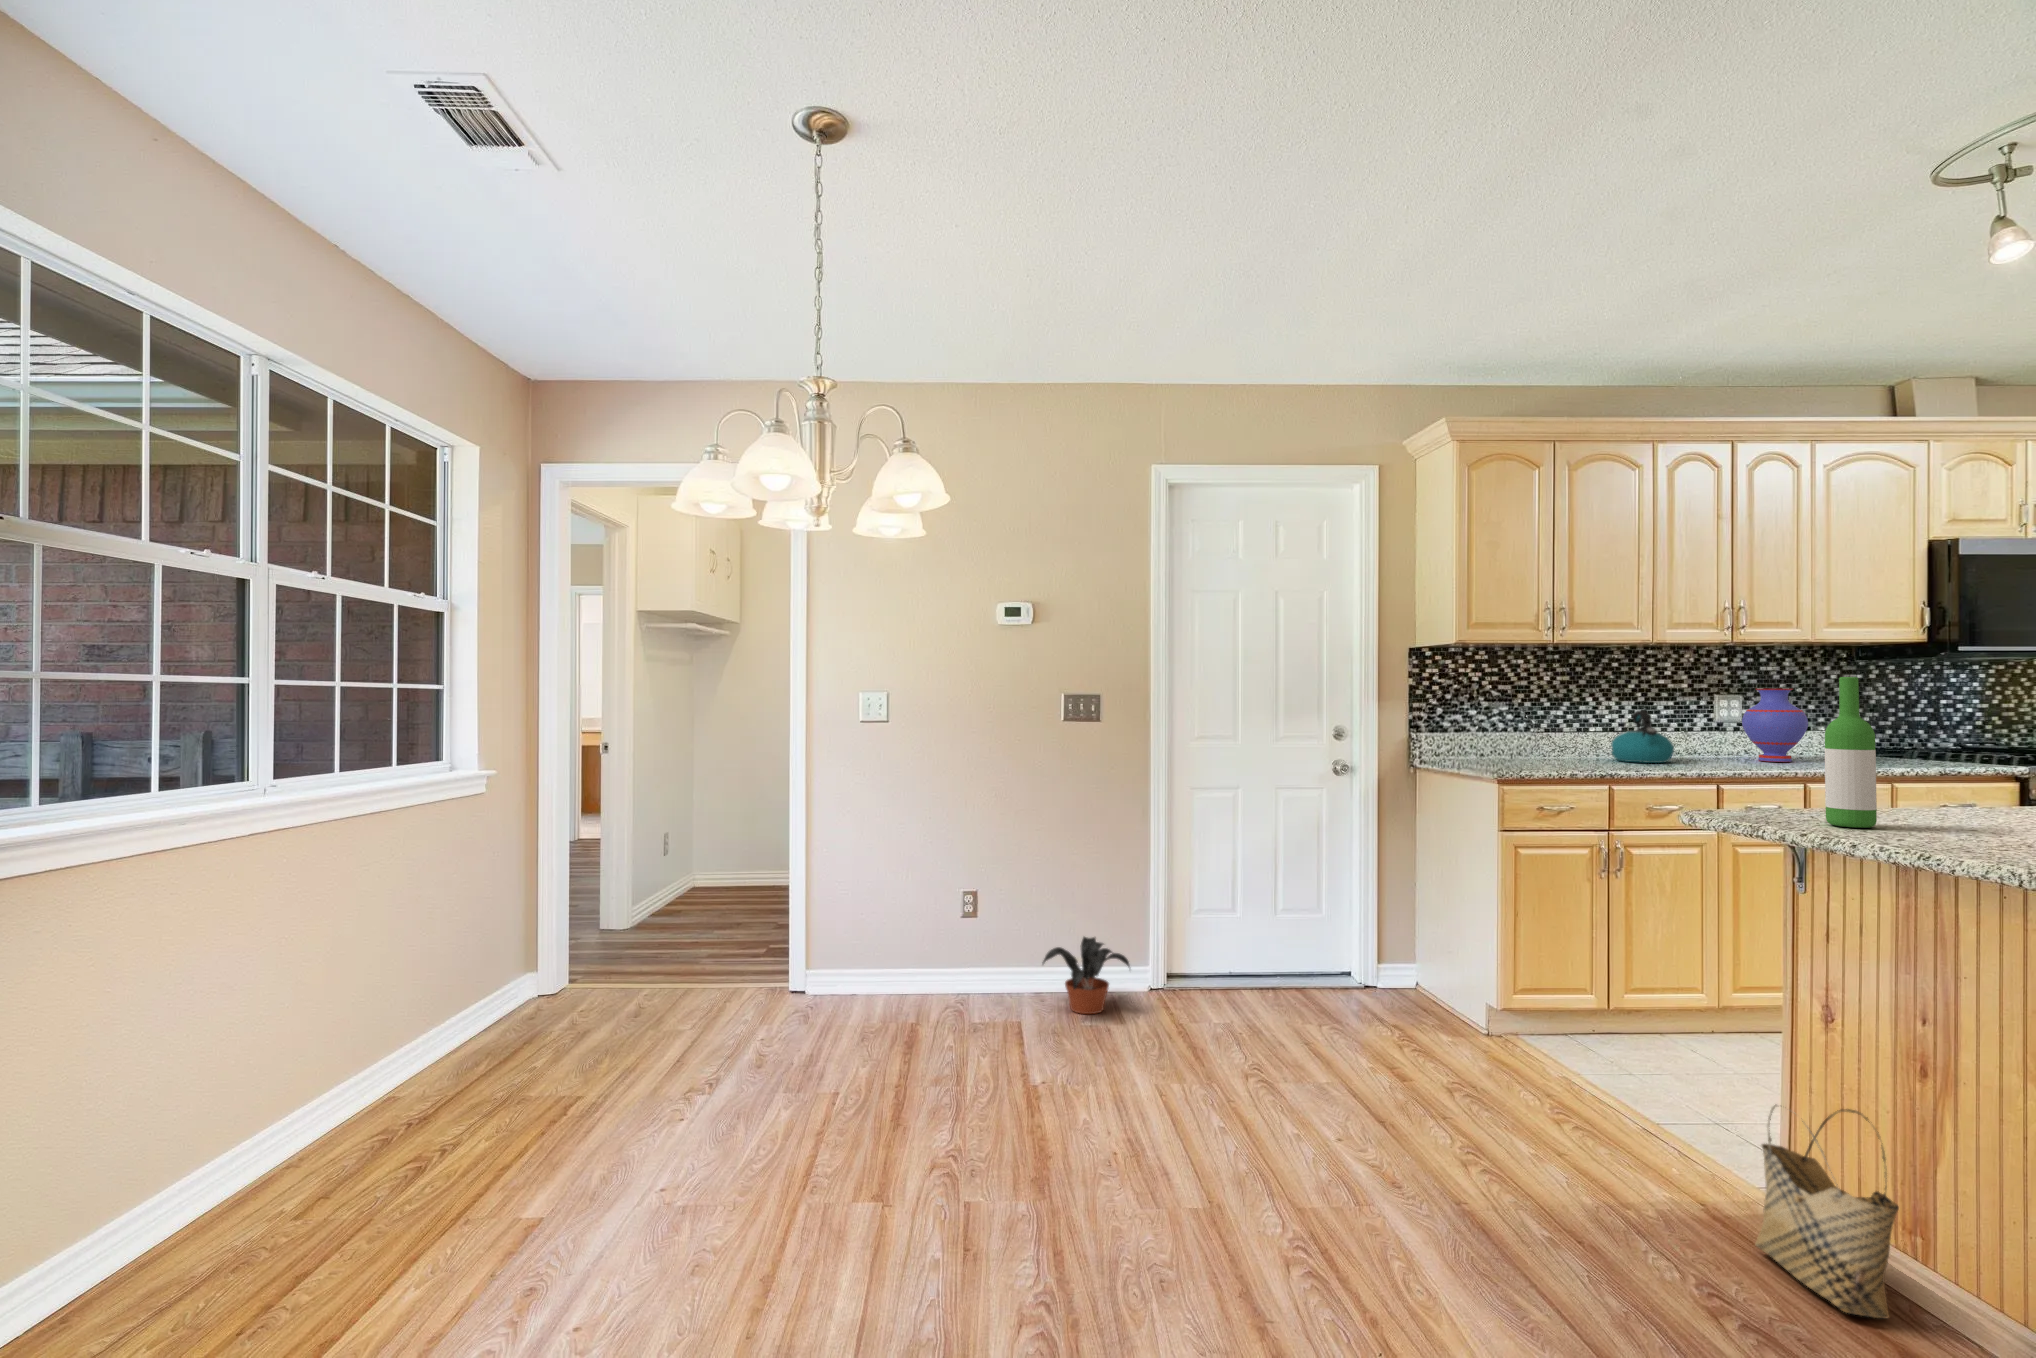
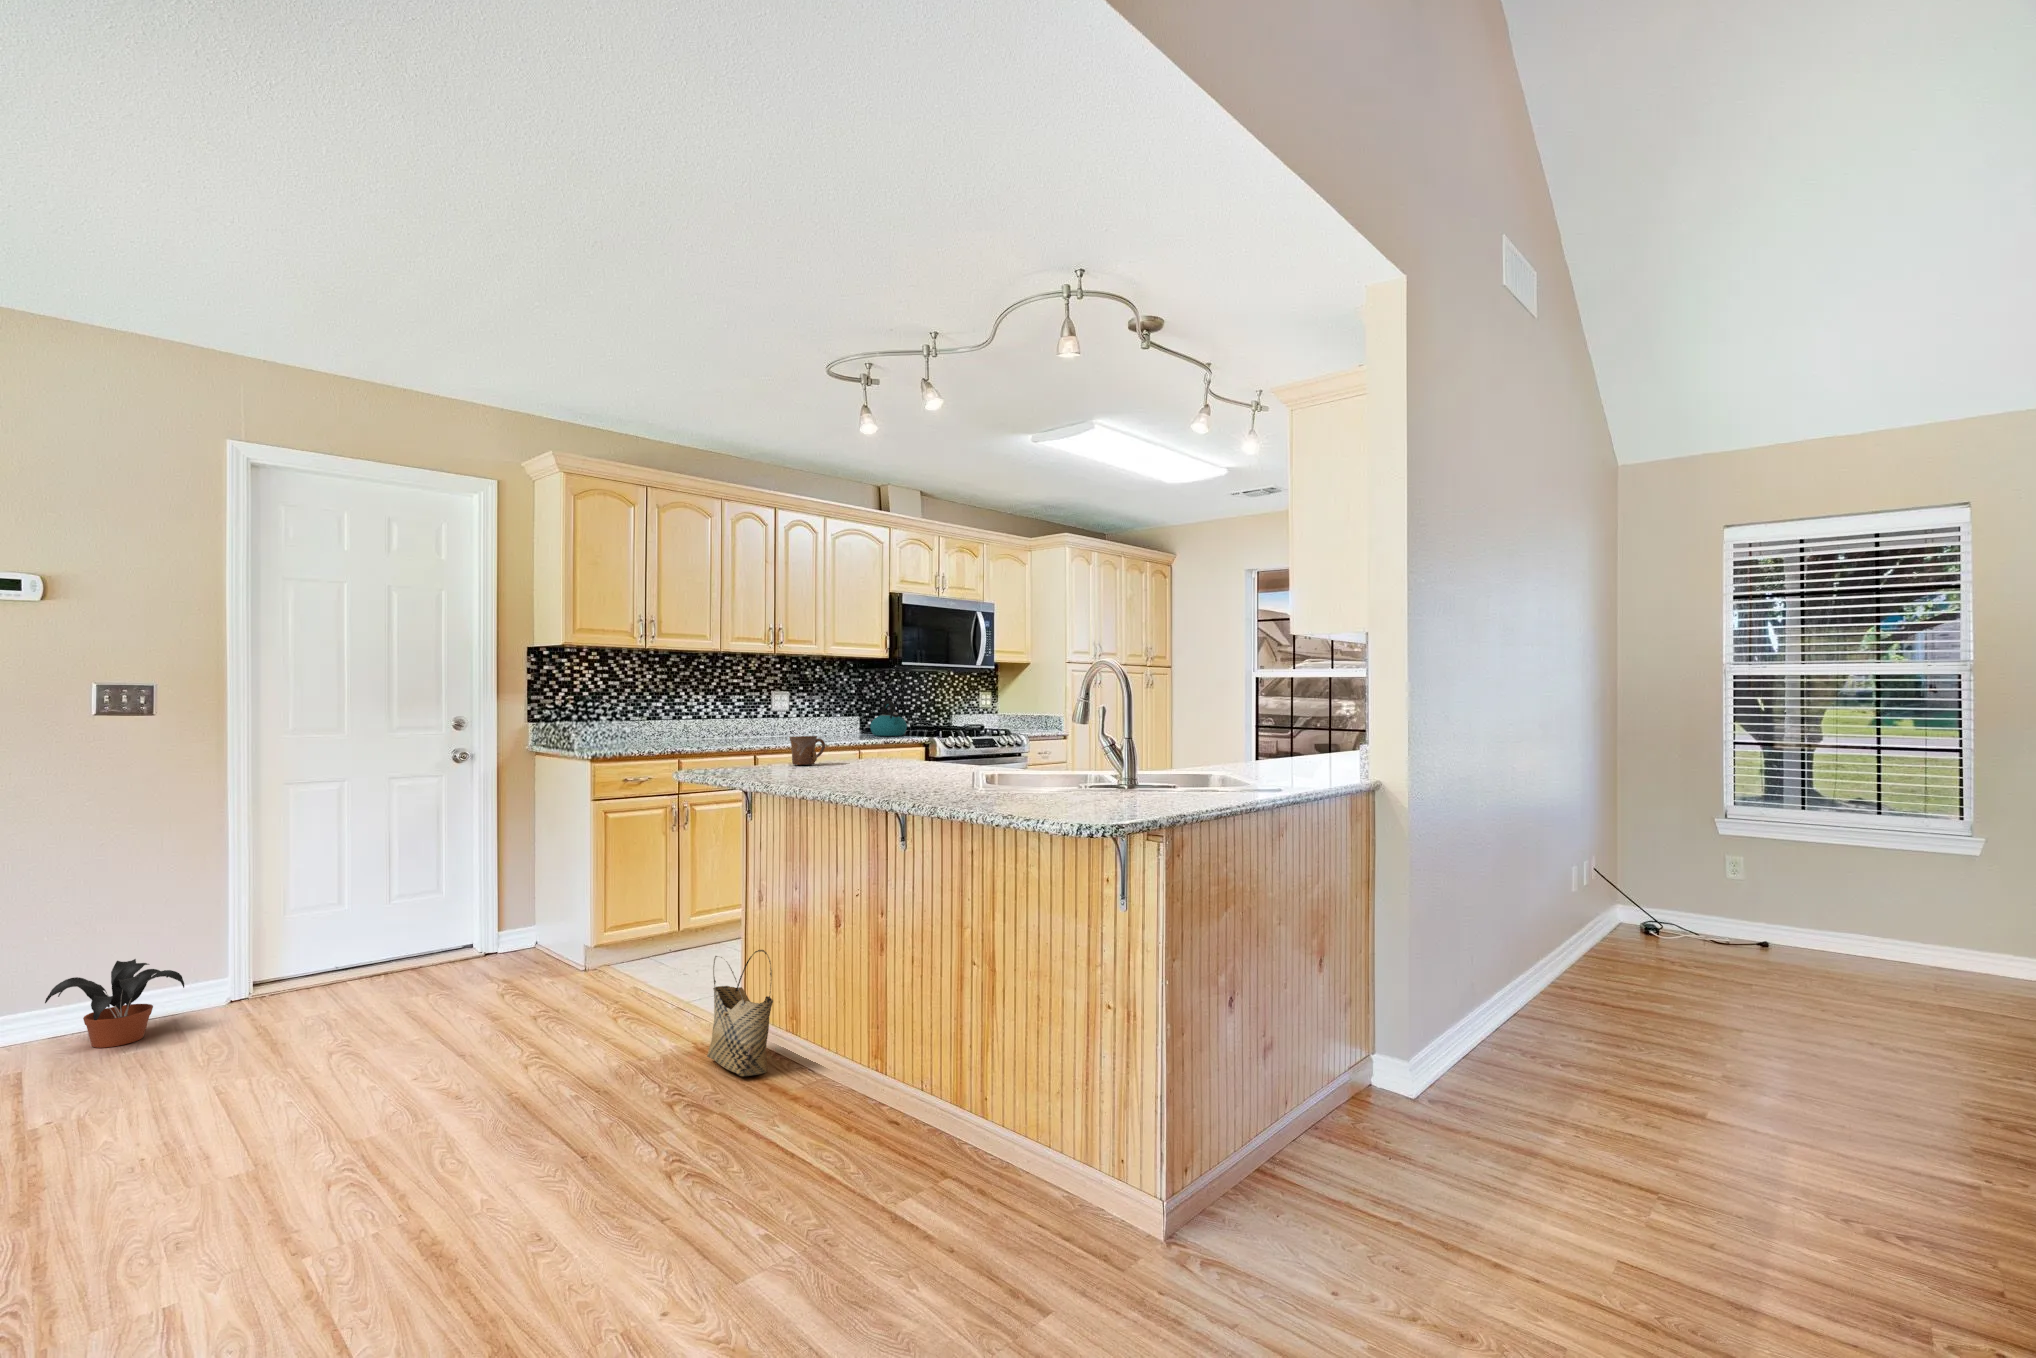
wine bottle: present [1825,677,1877,828] -> none [750,674,776,769]
vase: present [1742,689,1808,762] -> none [787,686,825,738]
kettle: present [1611,710,1674,763] -> present [870,701,907,736]
mug: none [1887,776,1962,823] -> present [789,736,825,765]

